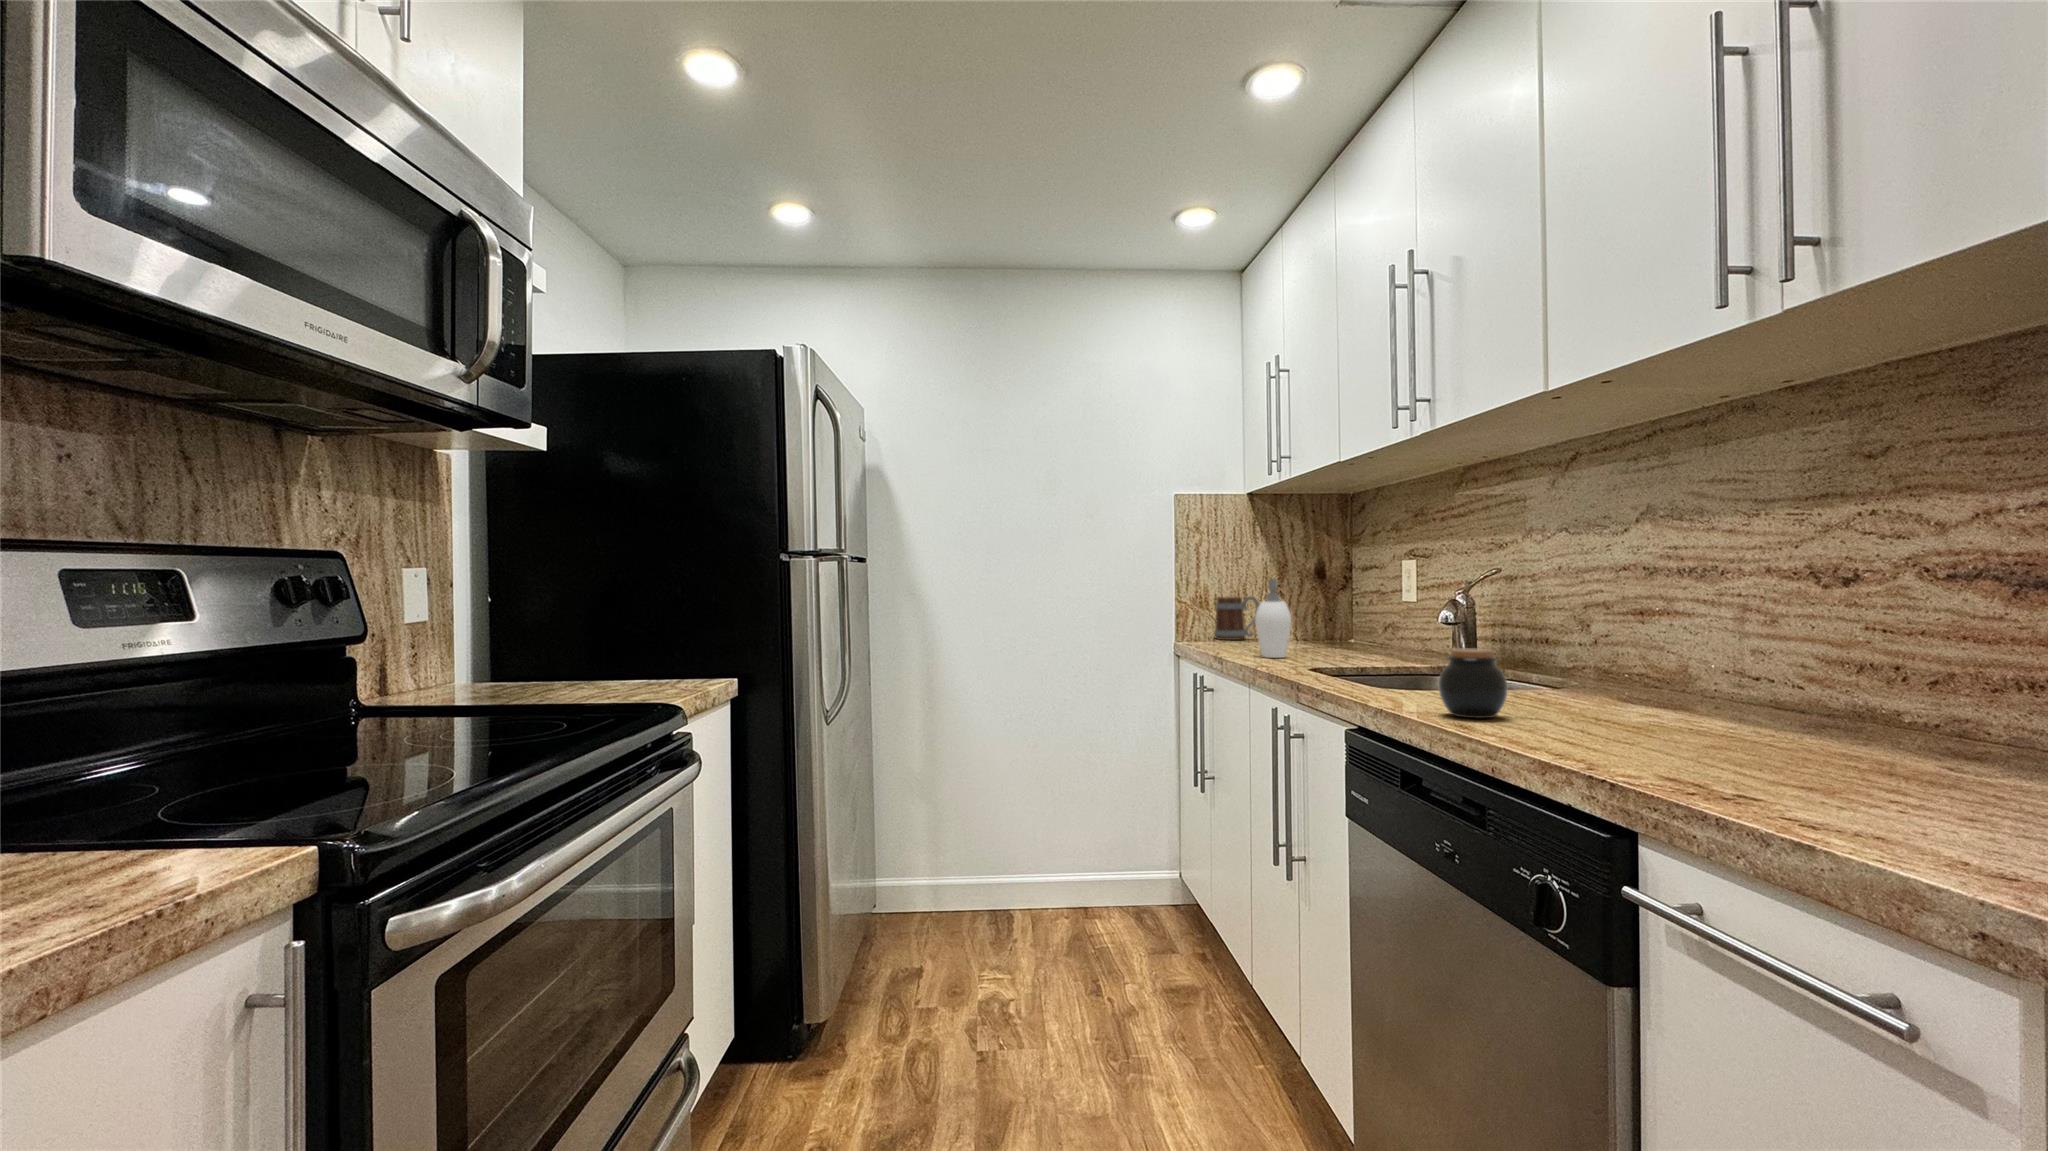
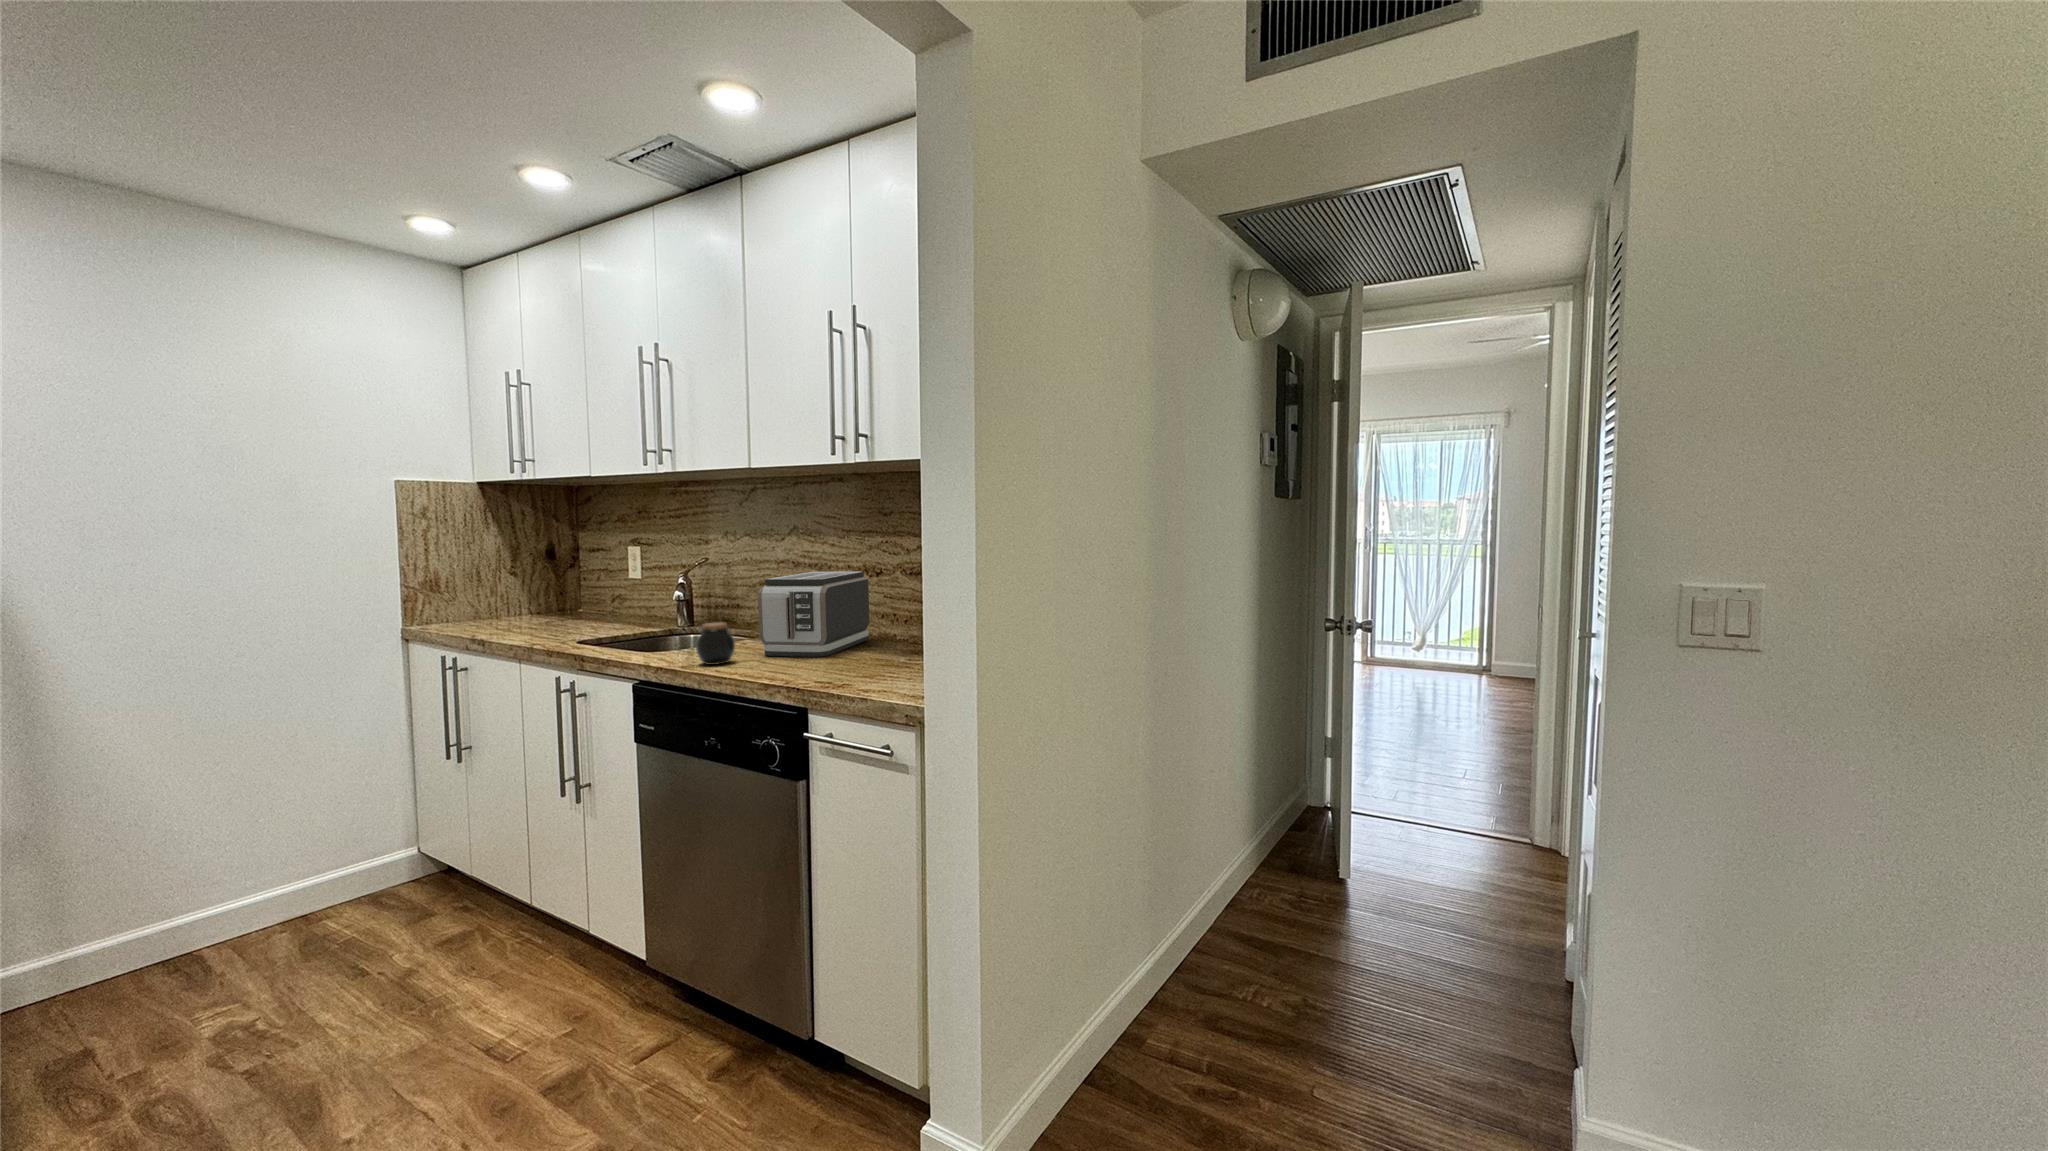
toaster: none [1557,578,1820,733] -> present [758,572,870,657]
soap dispenser: present [1255,579,1291,658] -> none [512,568,551,635]
mug: present [1214,596,1259,640] -> none [448,579,496,621]

